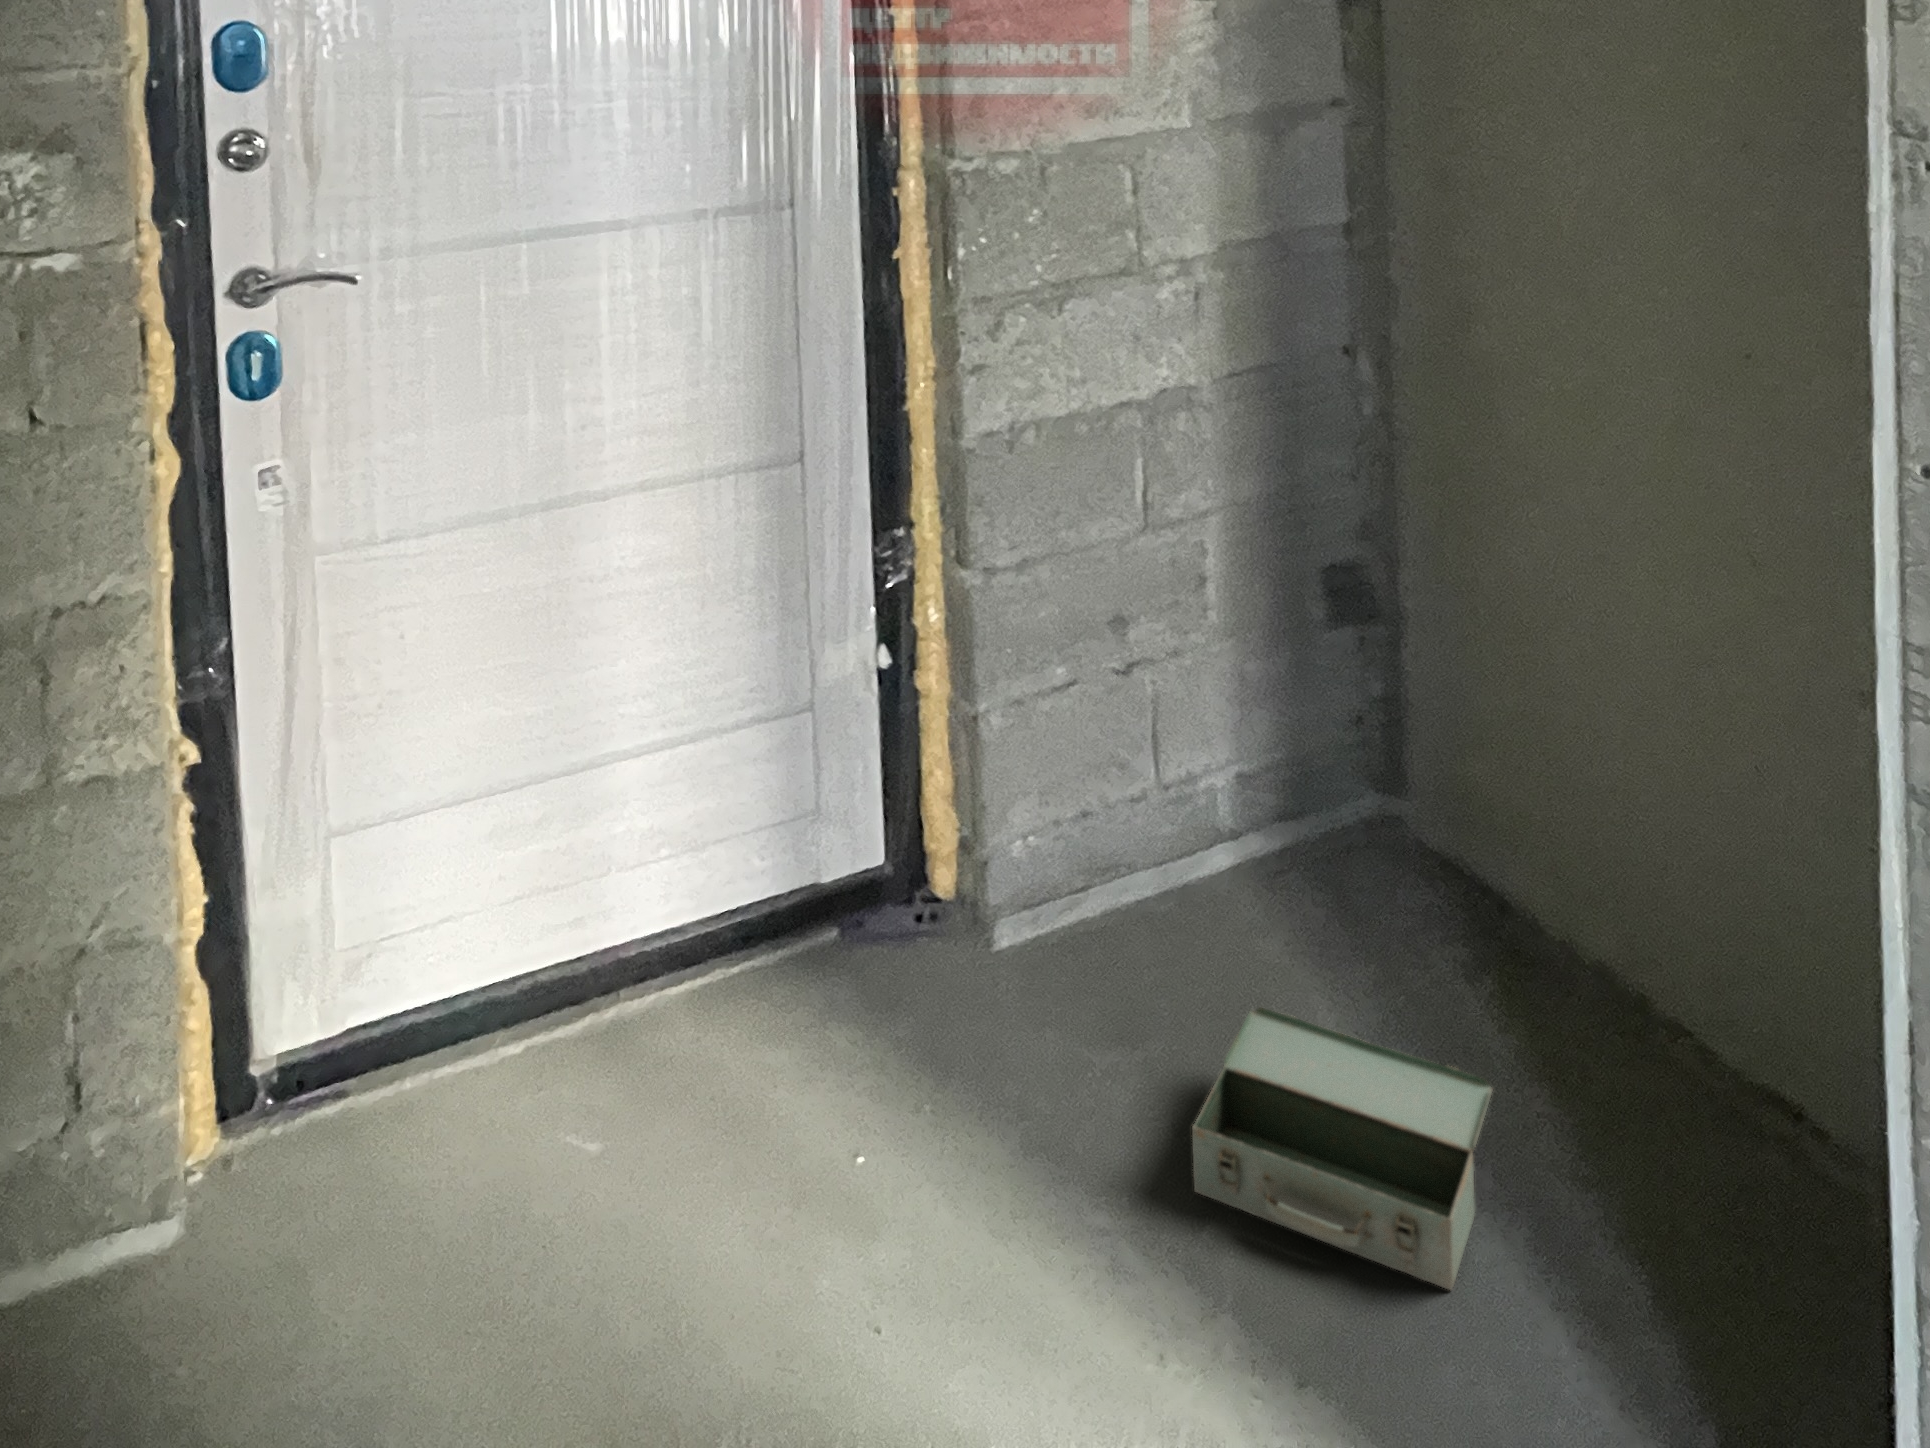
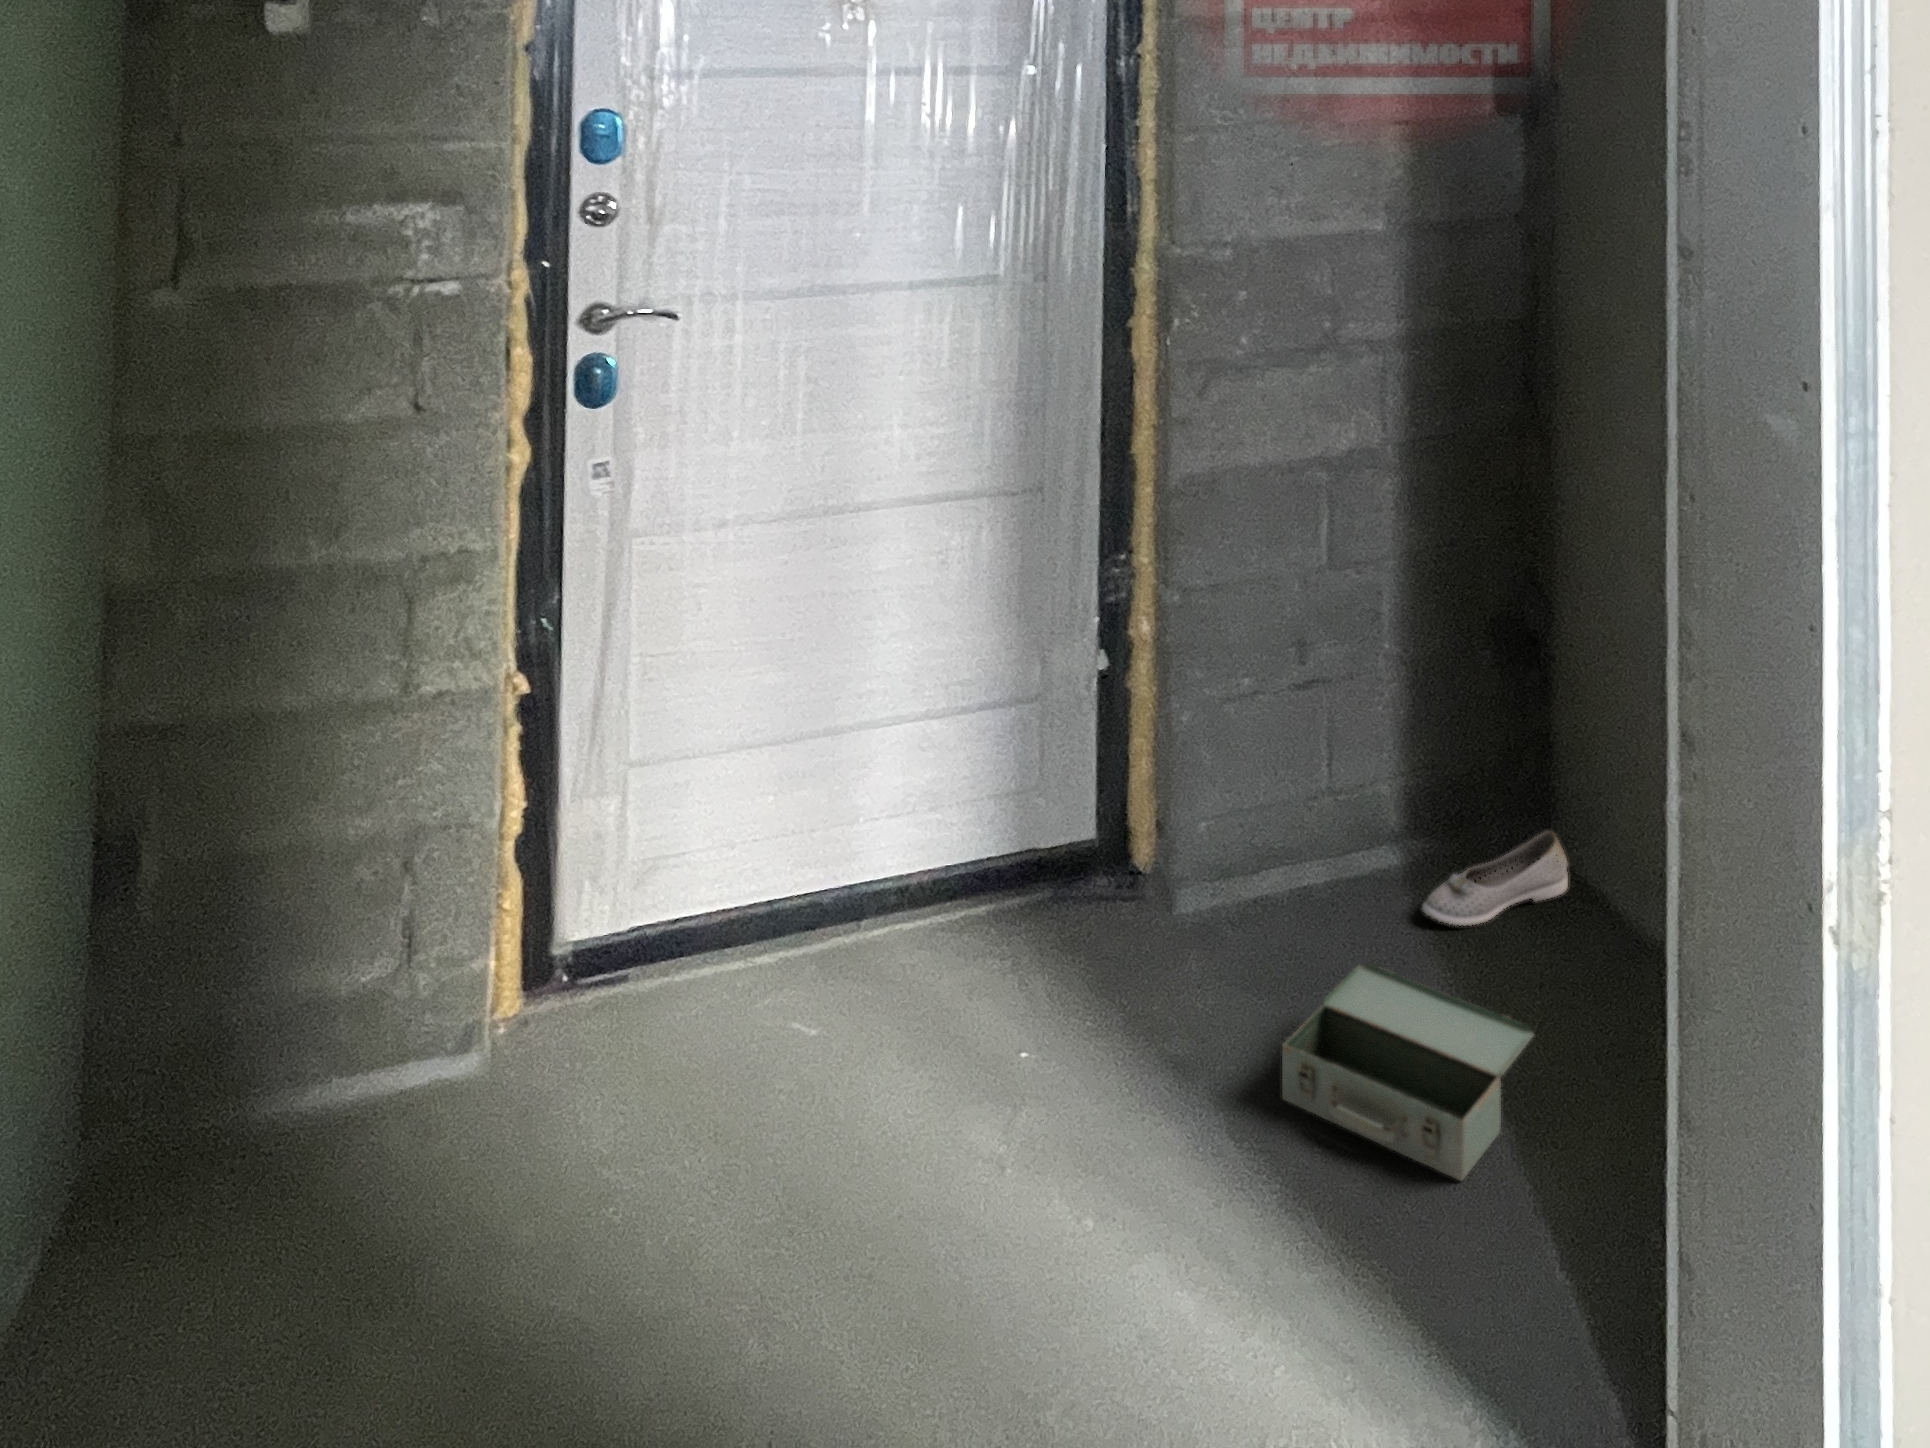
shoe: none [1282,816,1439,939] -> present [1423,831,1568,926]

